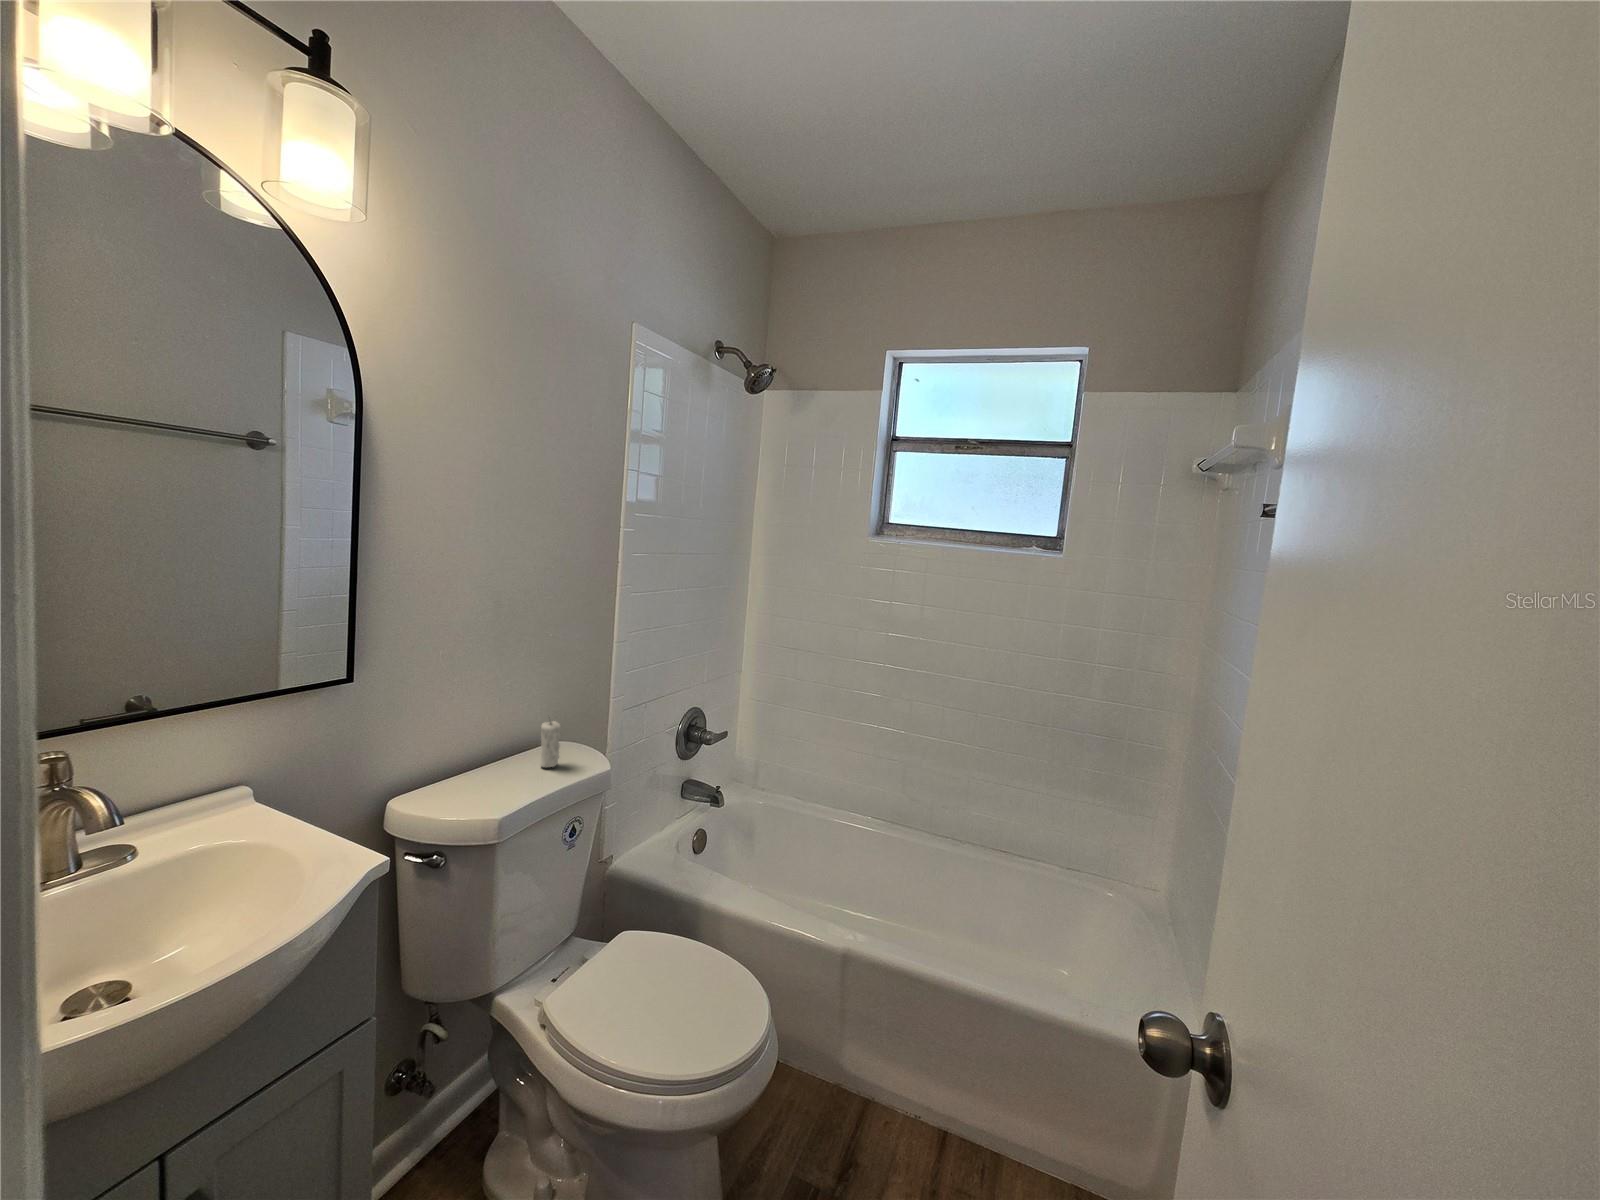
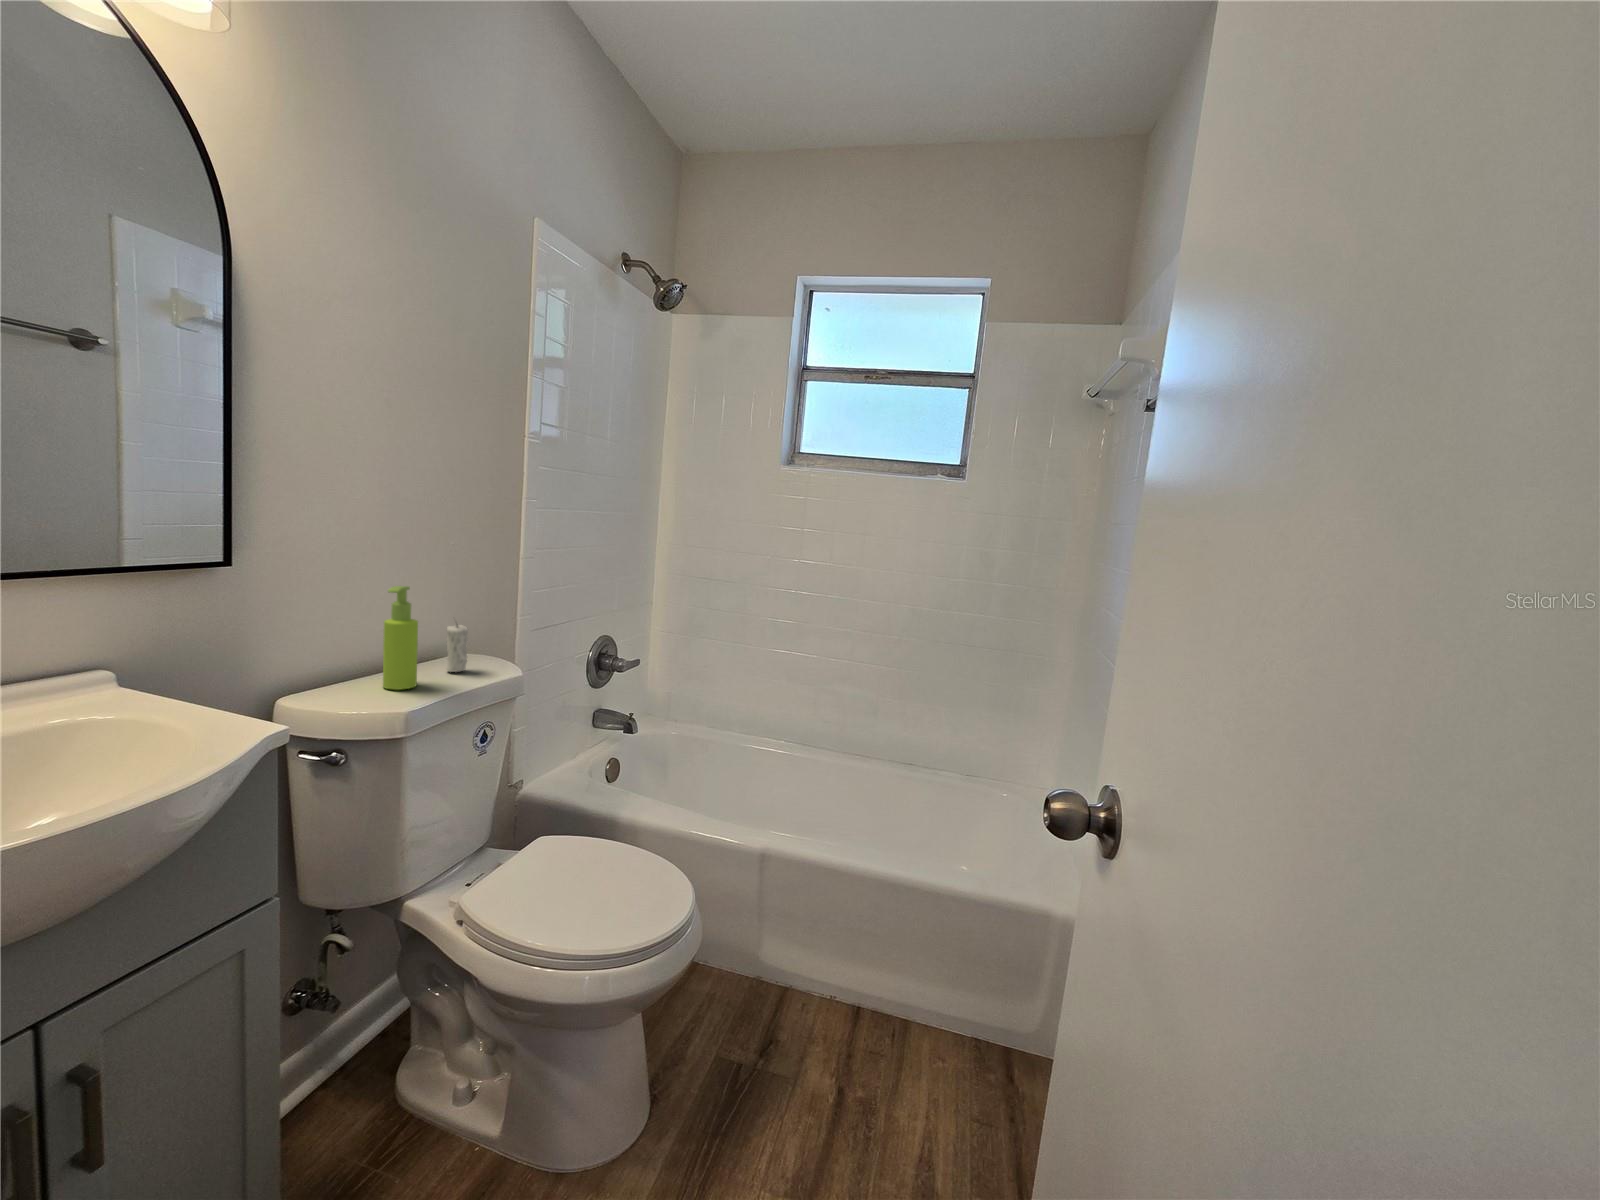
soap dispenser: none [480,690,514,790] -> present [383,586,418,690]

